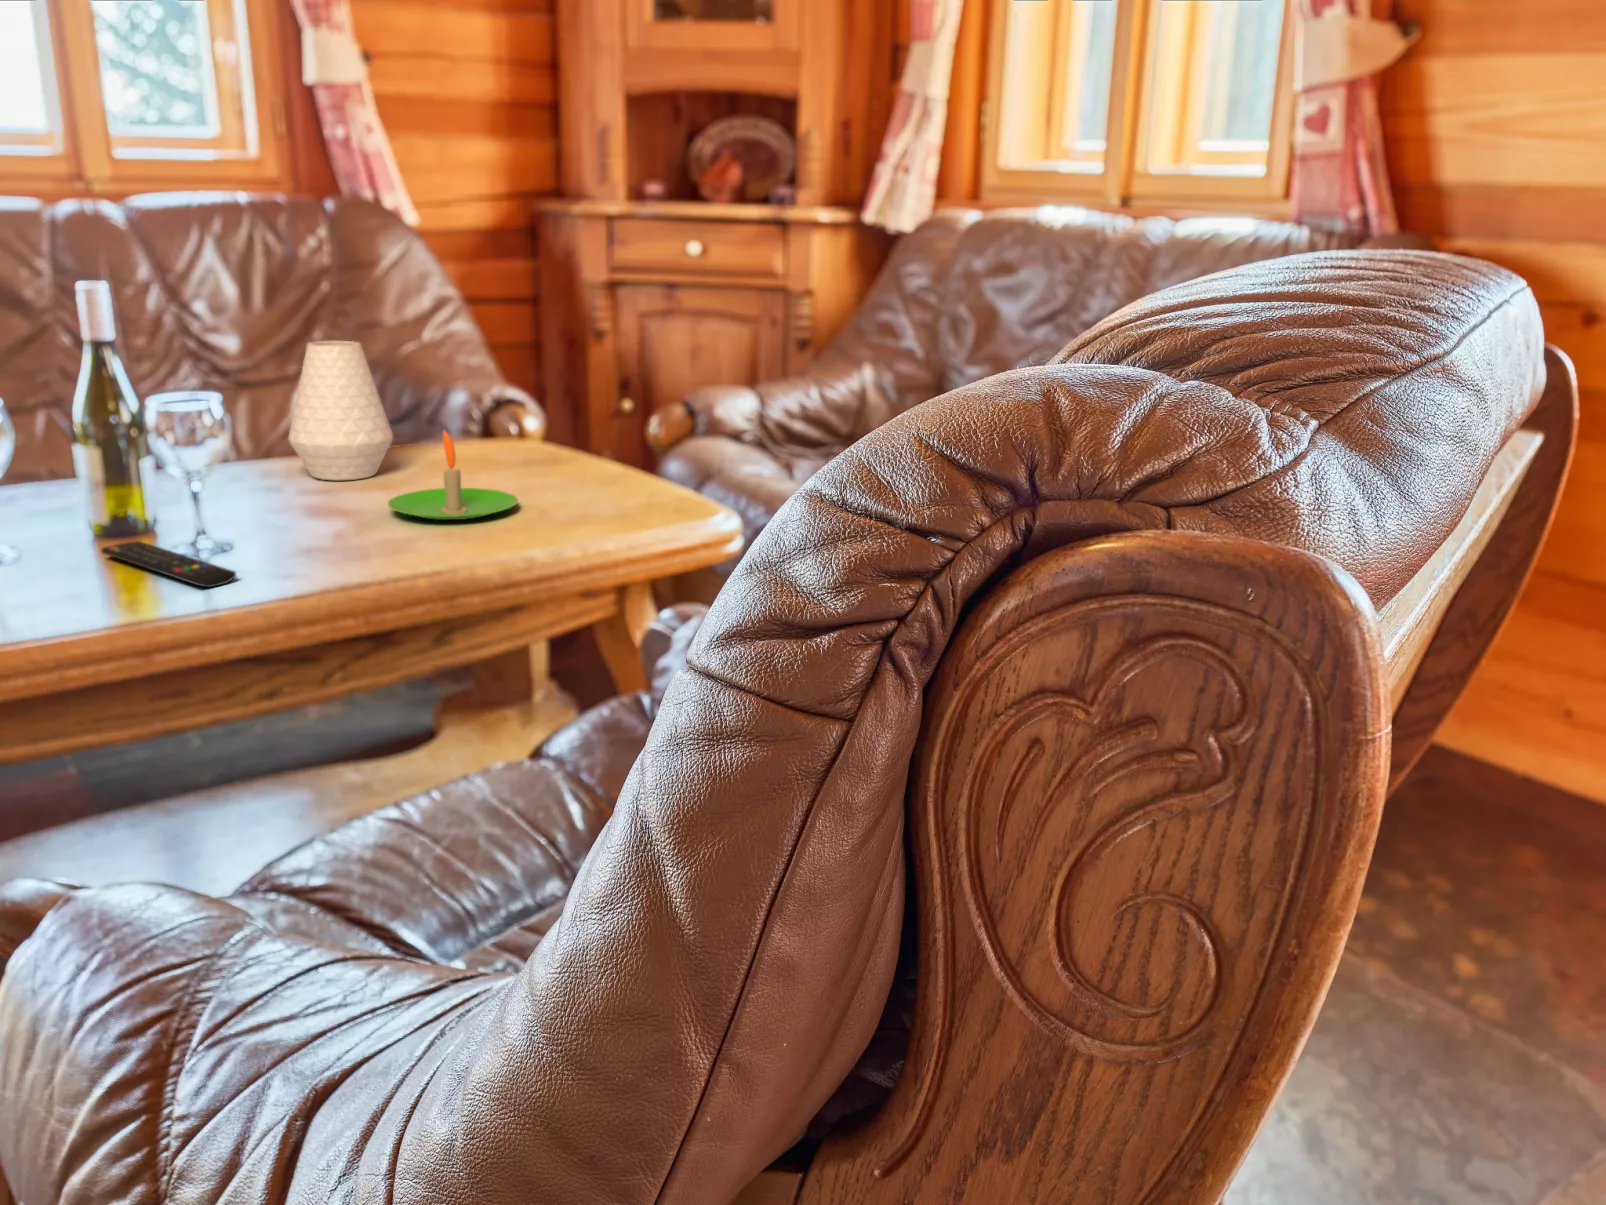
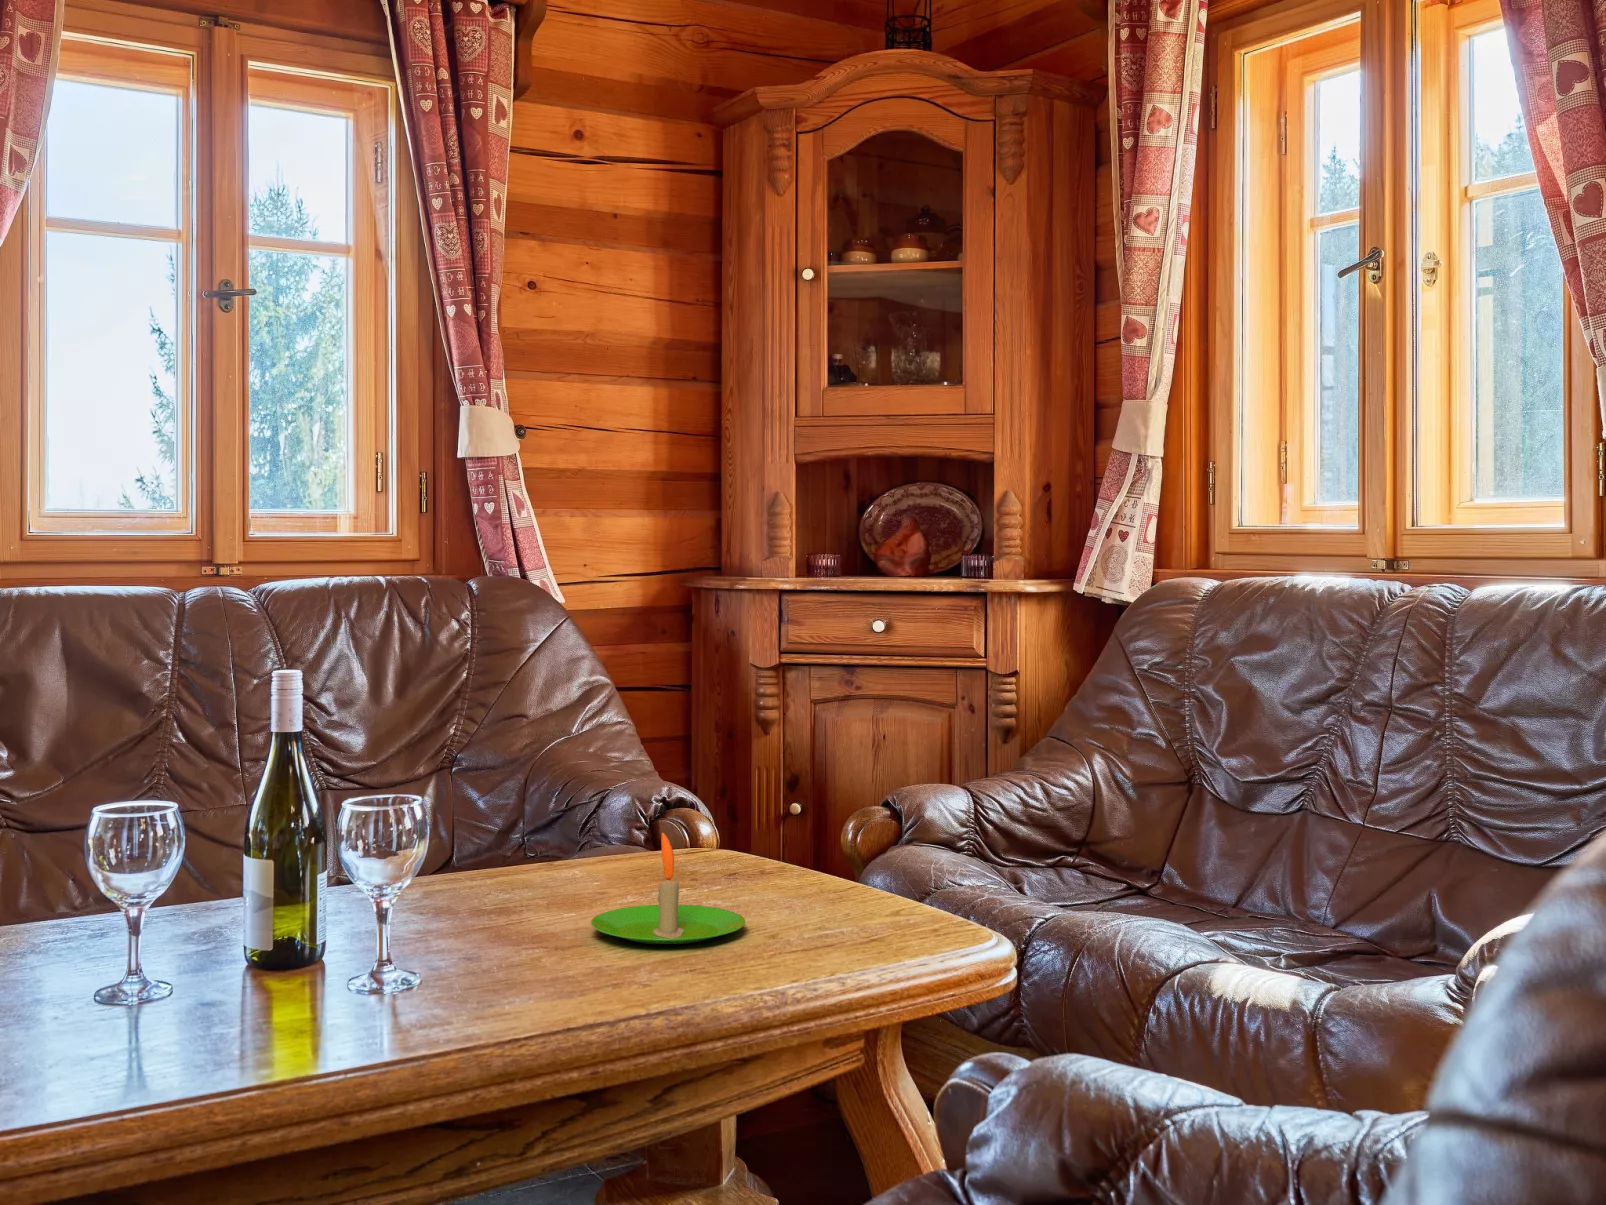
vase: present [288,341,393,481] -> none [459,731,579,897]
remote control: present [102,541,236,588] -> none [269,971,440,1030]

